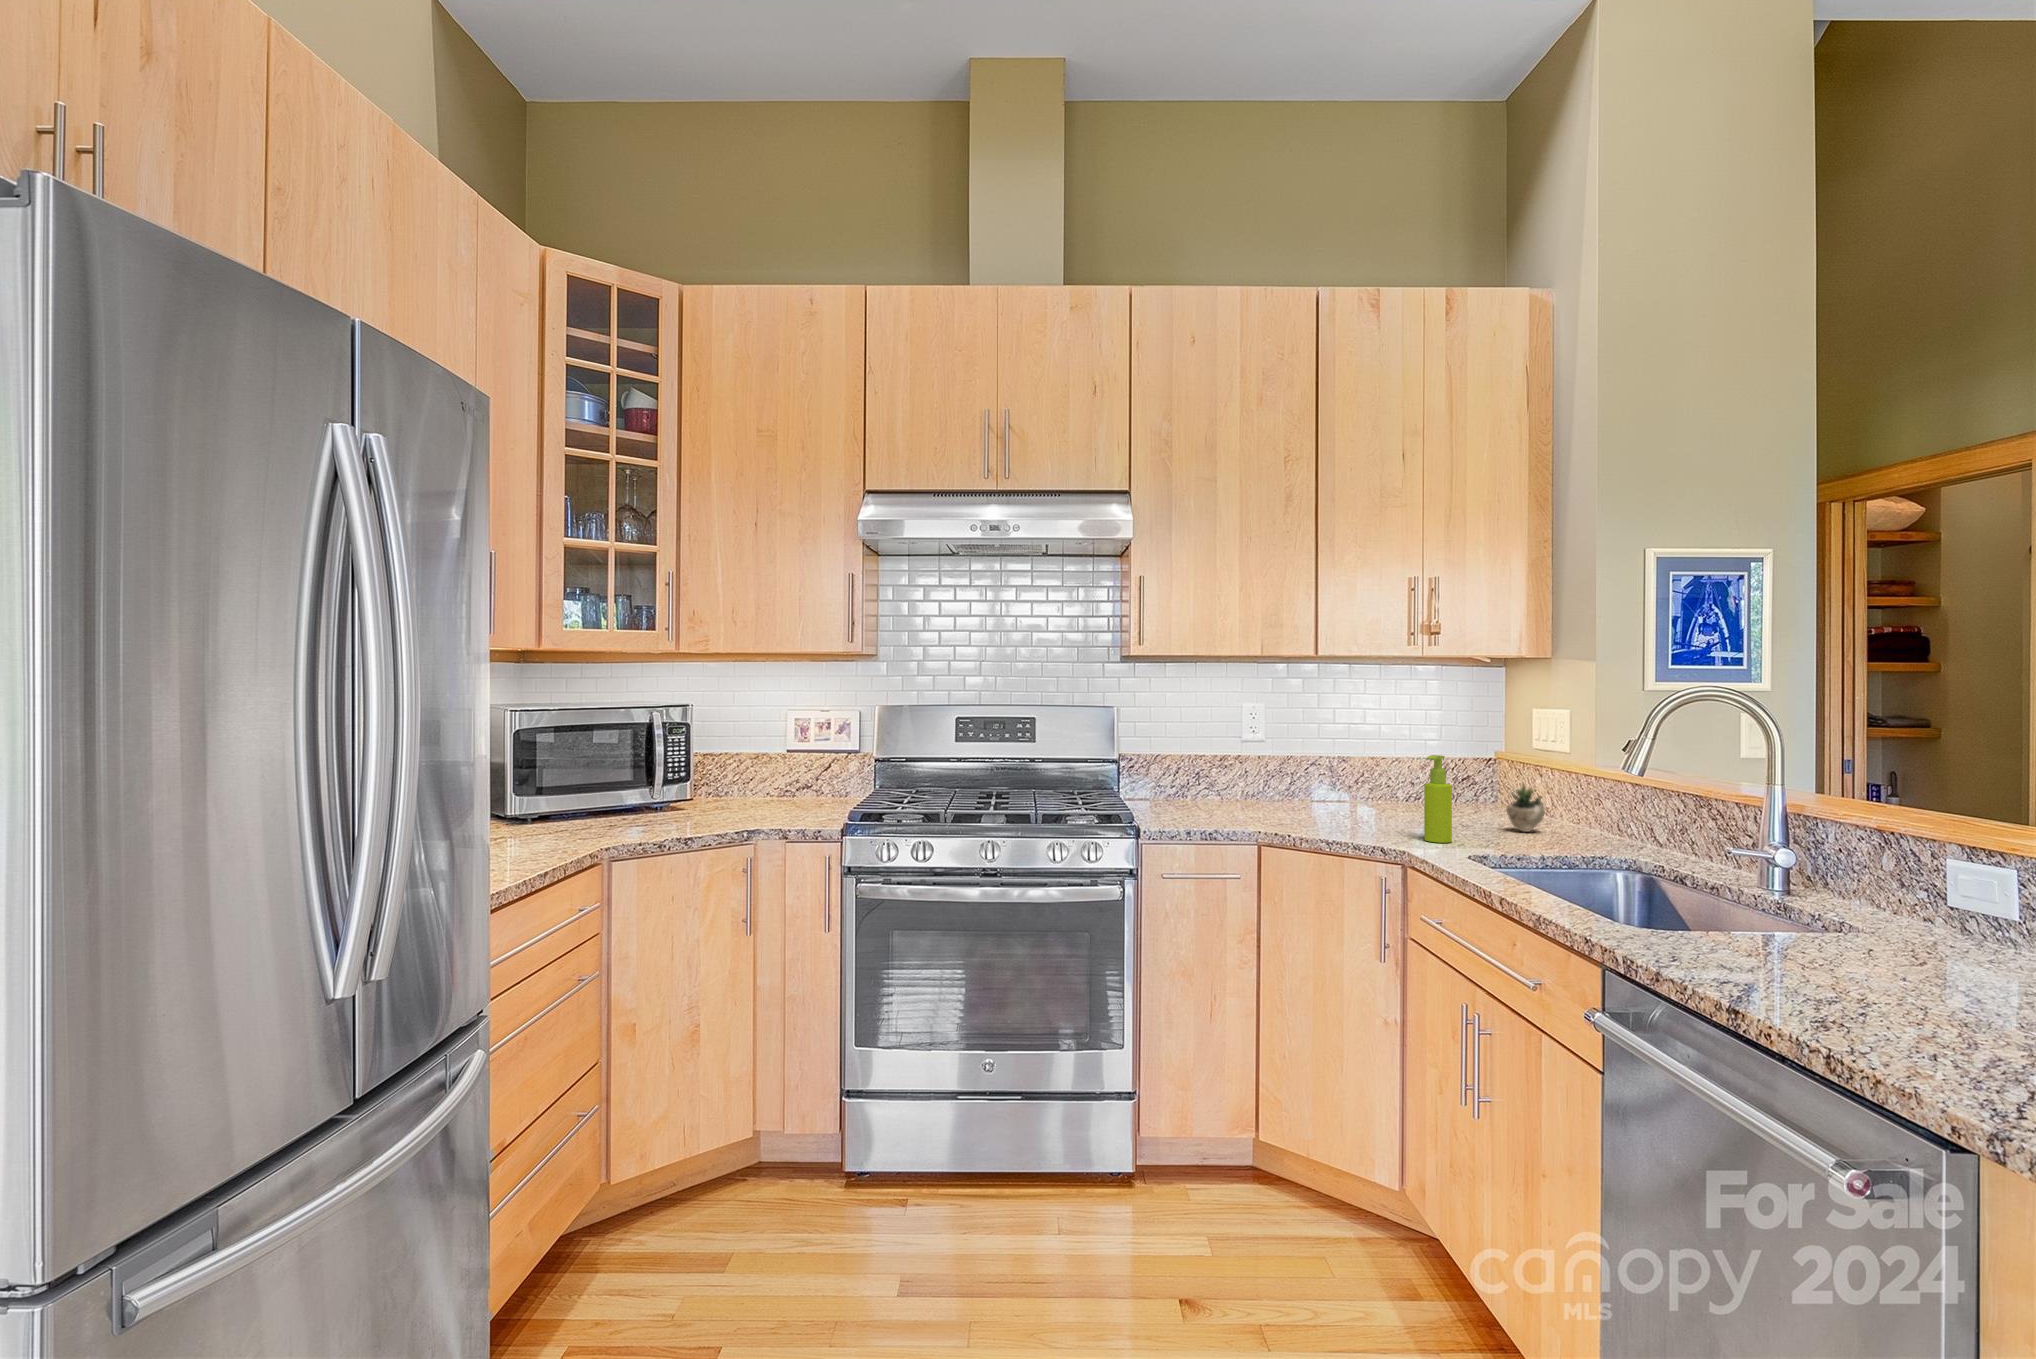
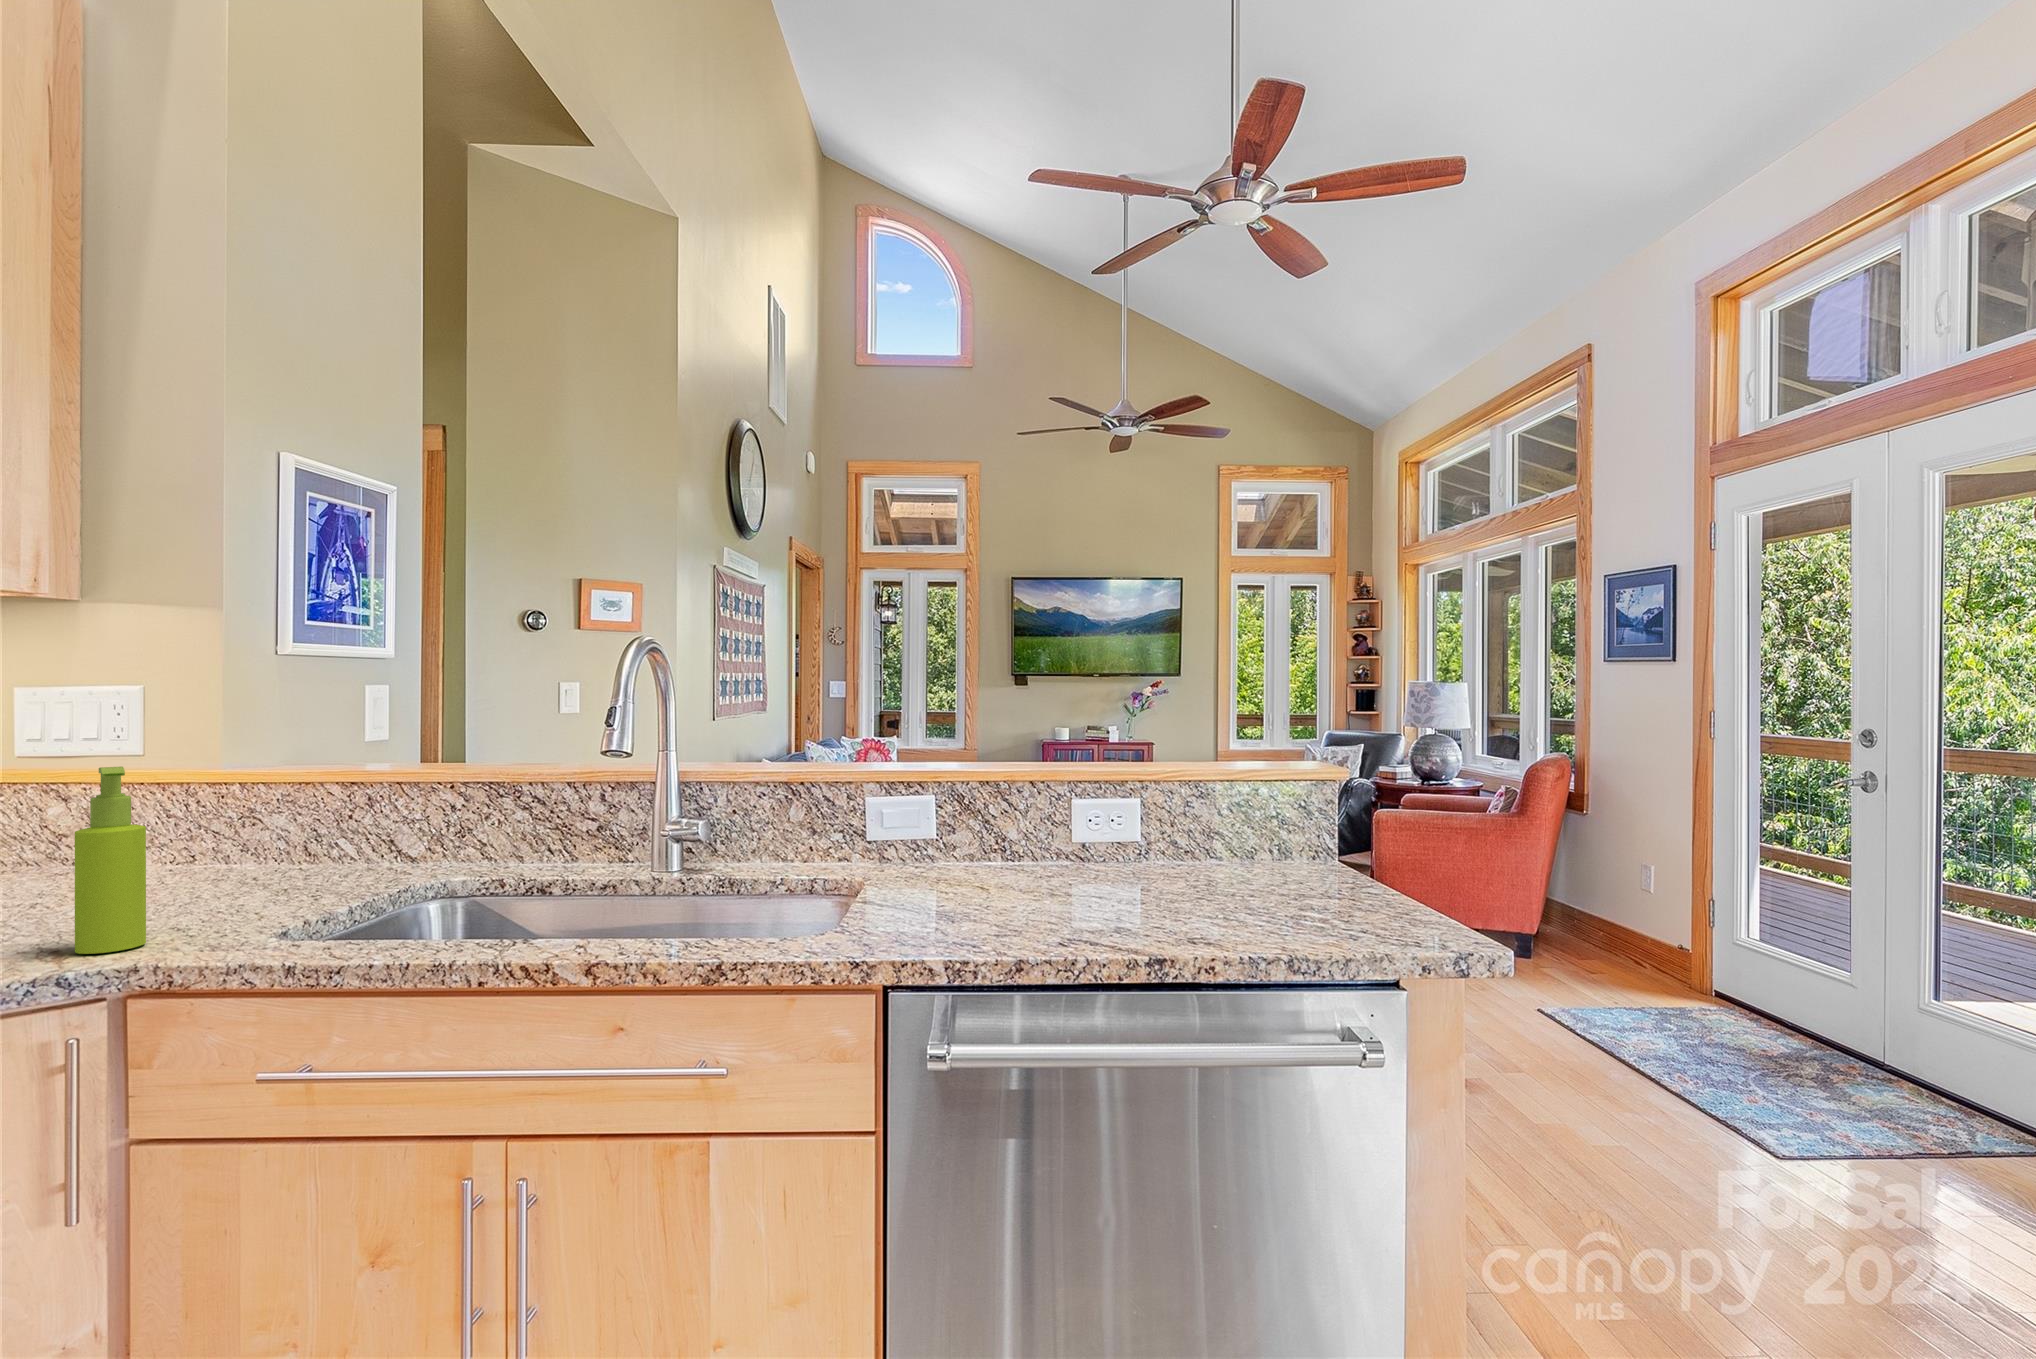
succulent plant: present [1506,784,1545,832] -> none [144,794,292,899]

